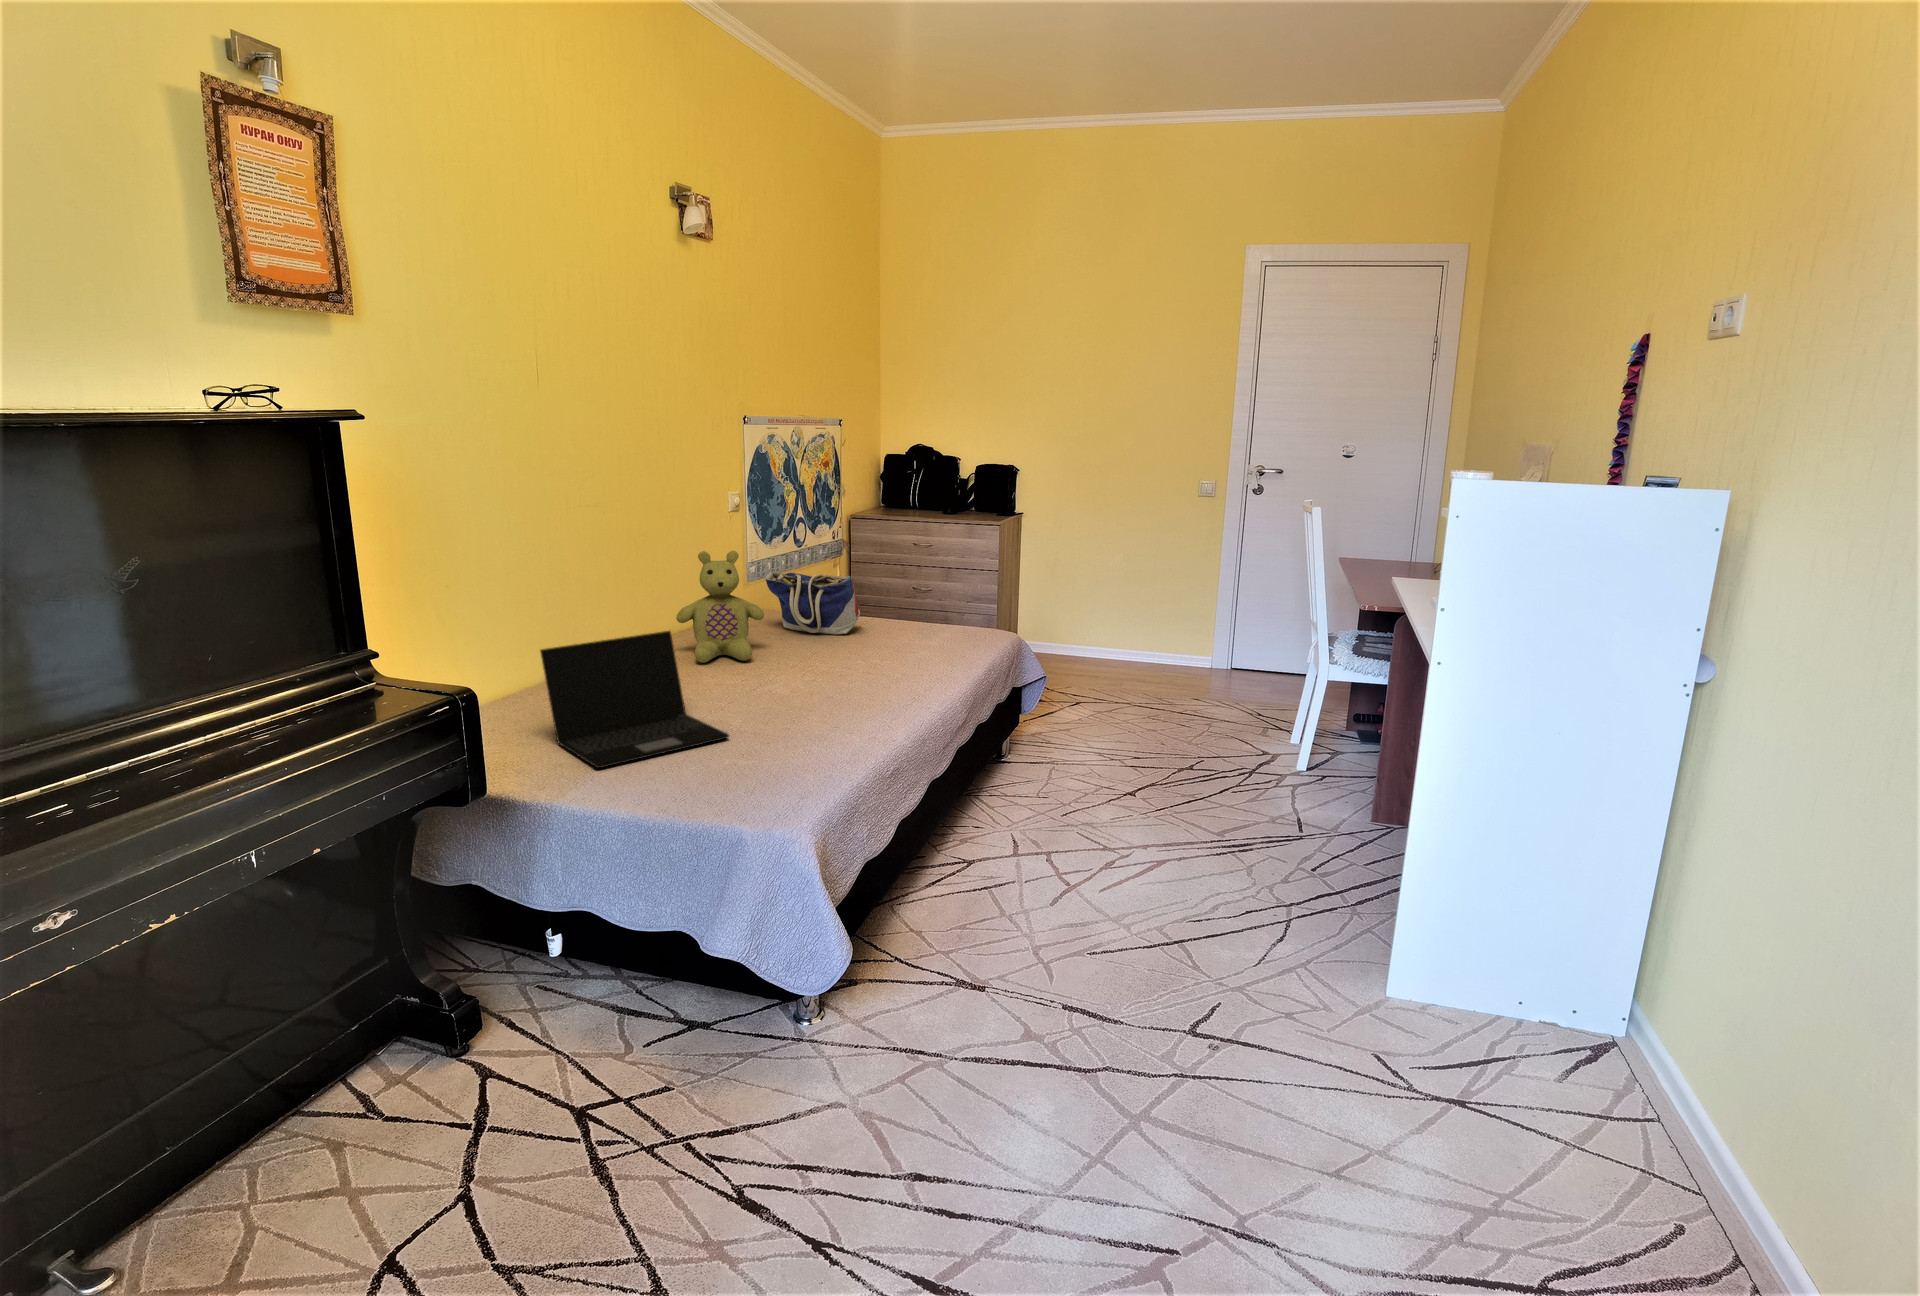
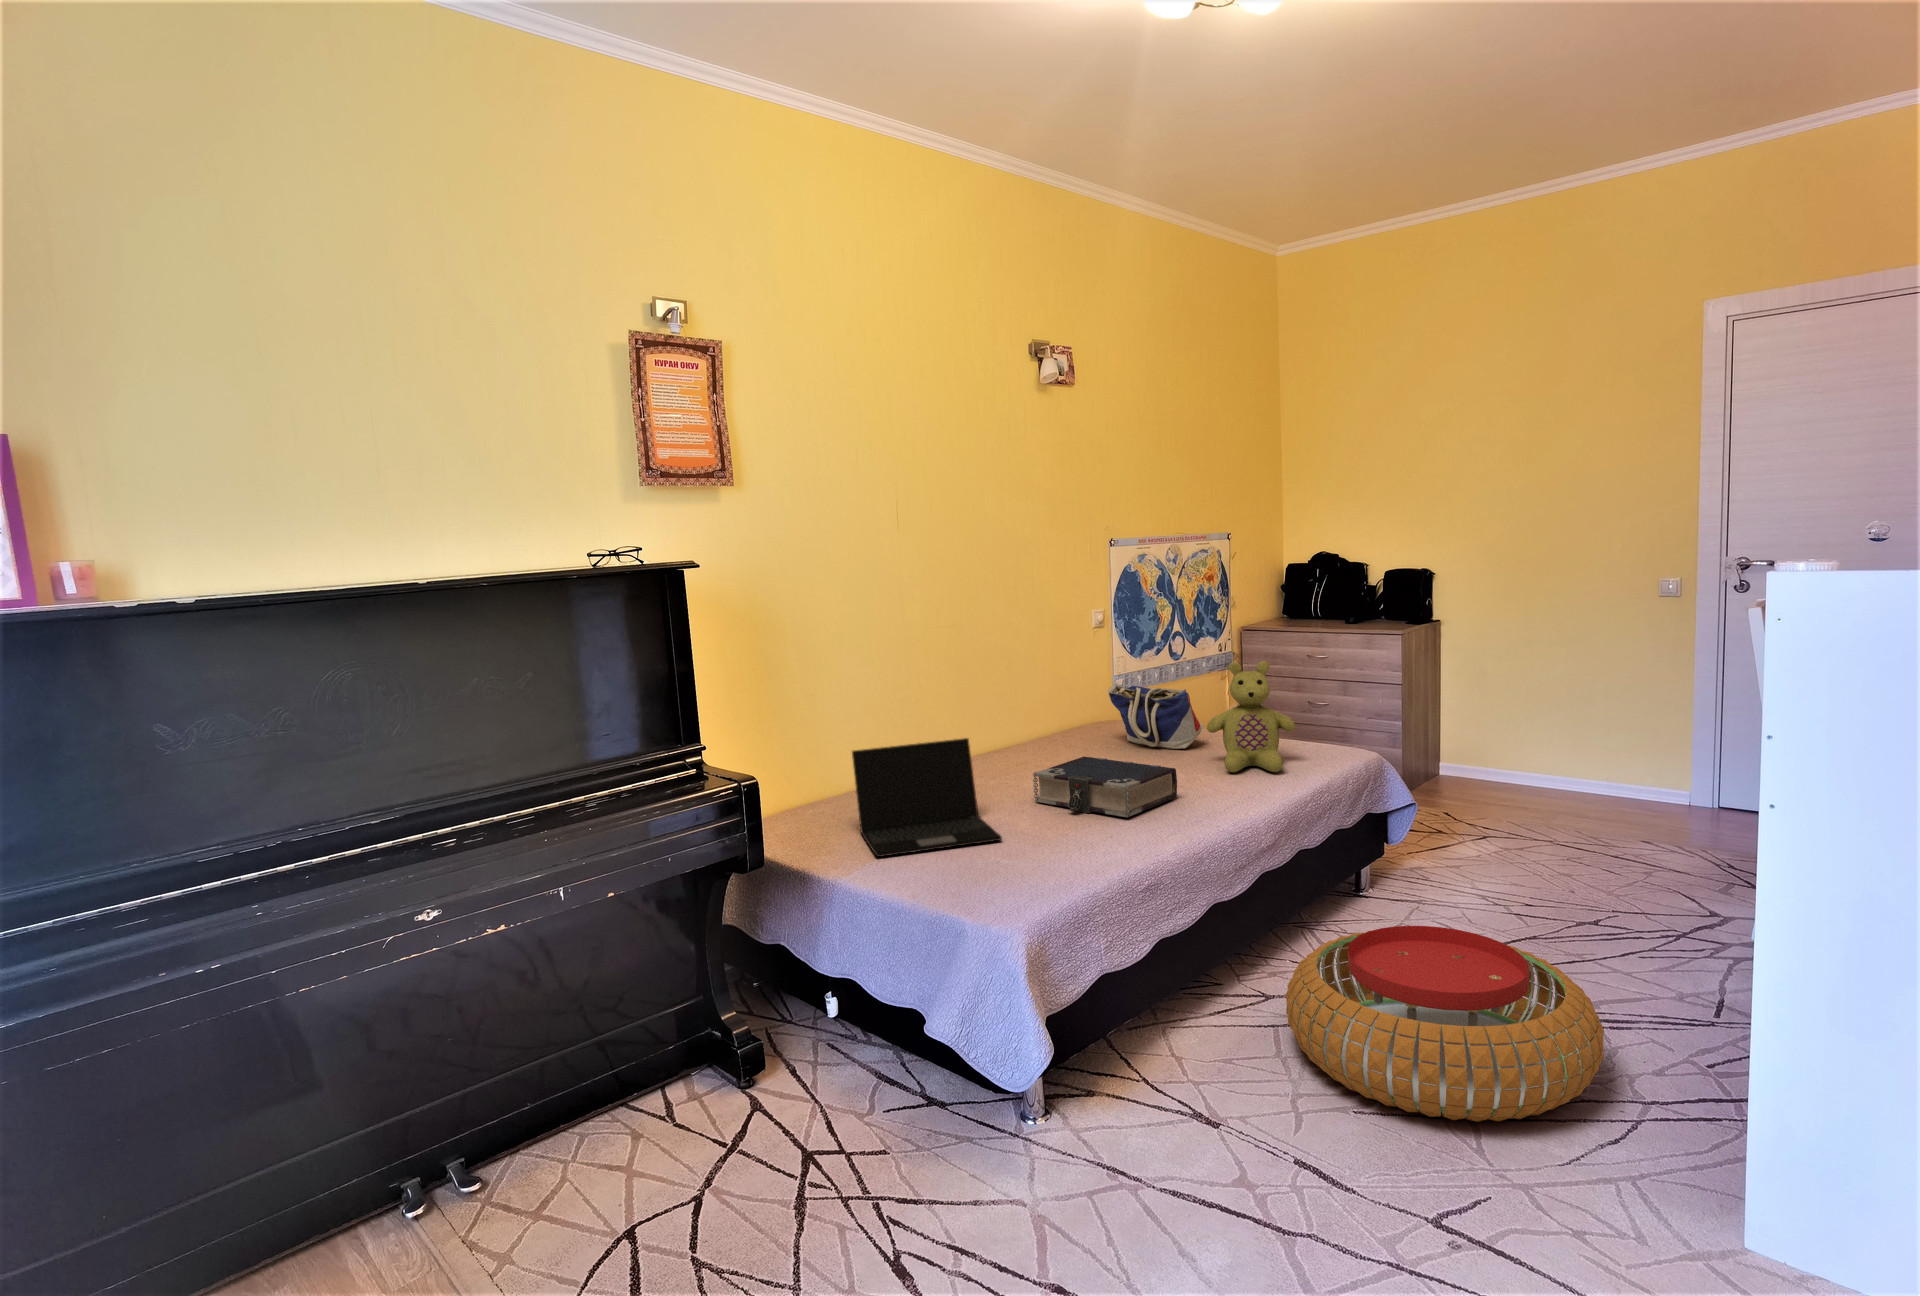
stuffed bear: present [676,551,764,663] -> present [1207,661,1295,772]
book: none [732,646,874,705] -> present [1033,756,1177,817]
pouf: none [1003,783,1256,944] -> present [1286,926,1604,1122]

